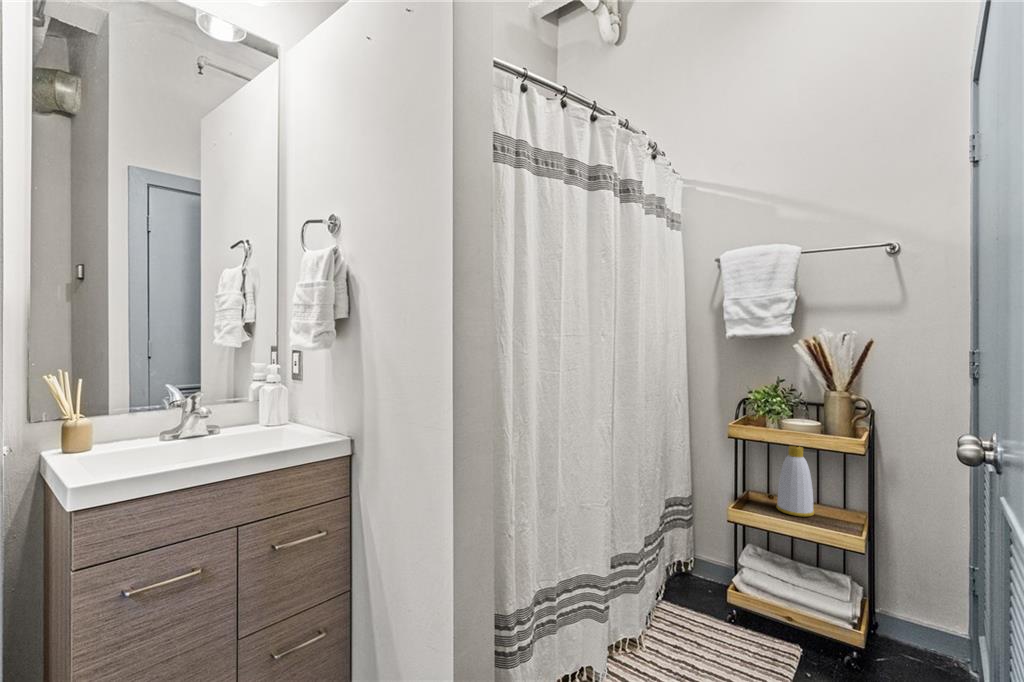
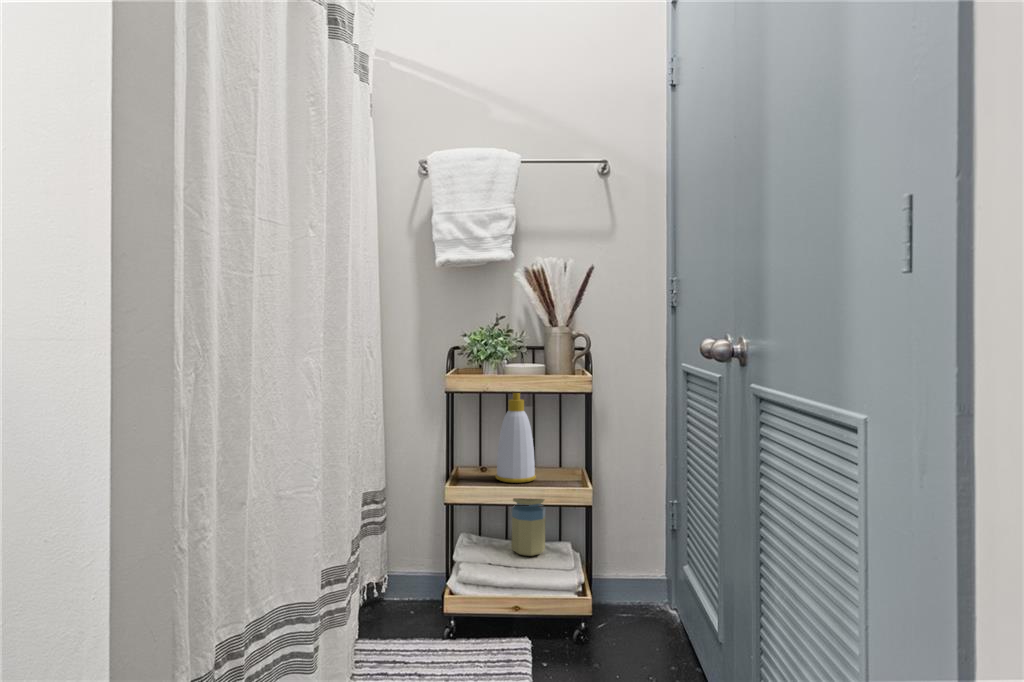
jar: none [790,524,823,579] -> present [512,498,545,556]

